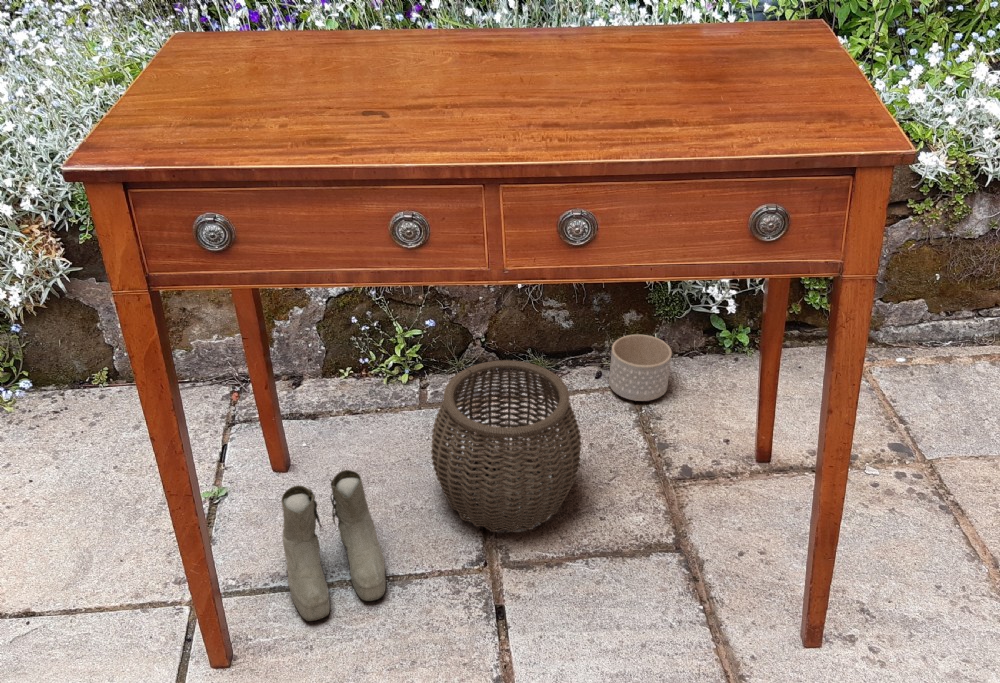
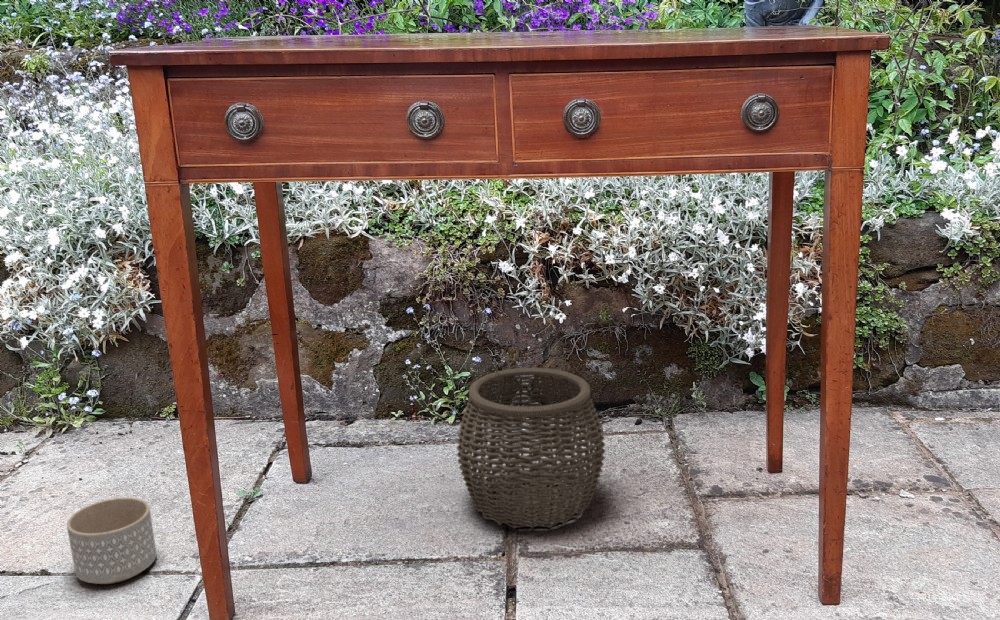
planter: present [609,334,672,401] -> present [67,497,156,584]
boots: present [281,470,386,621] -> none [303,447,400,586]

